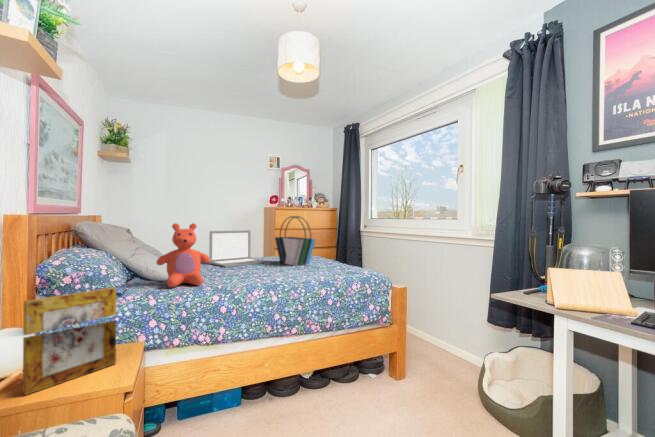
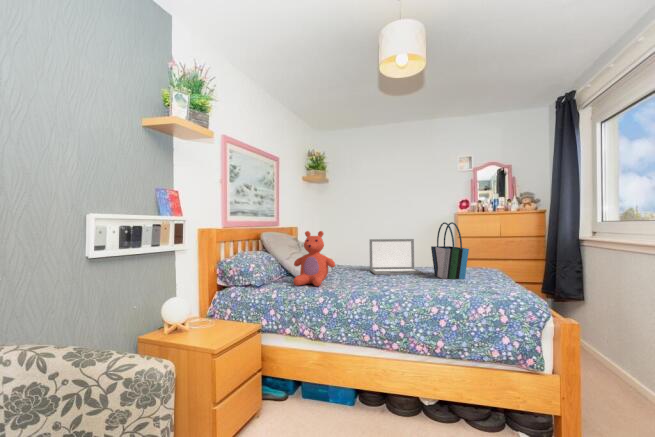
picture frame: present [23,287,117,395] -> none [174,277,230,340]

